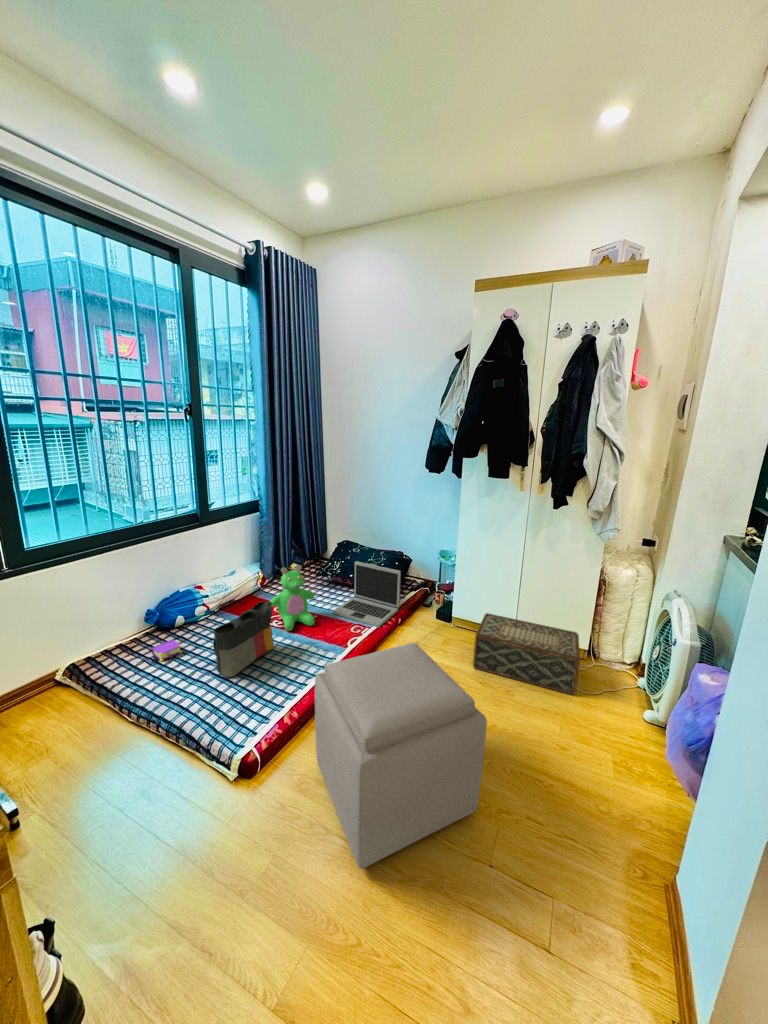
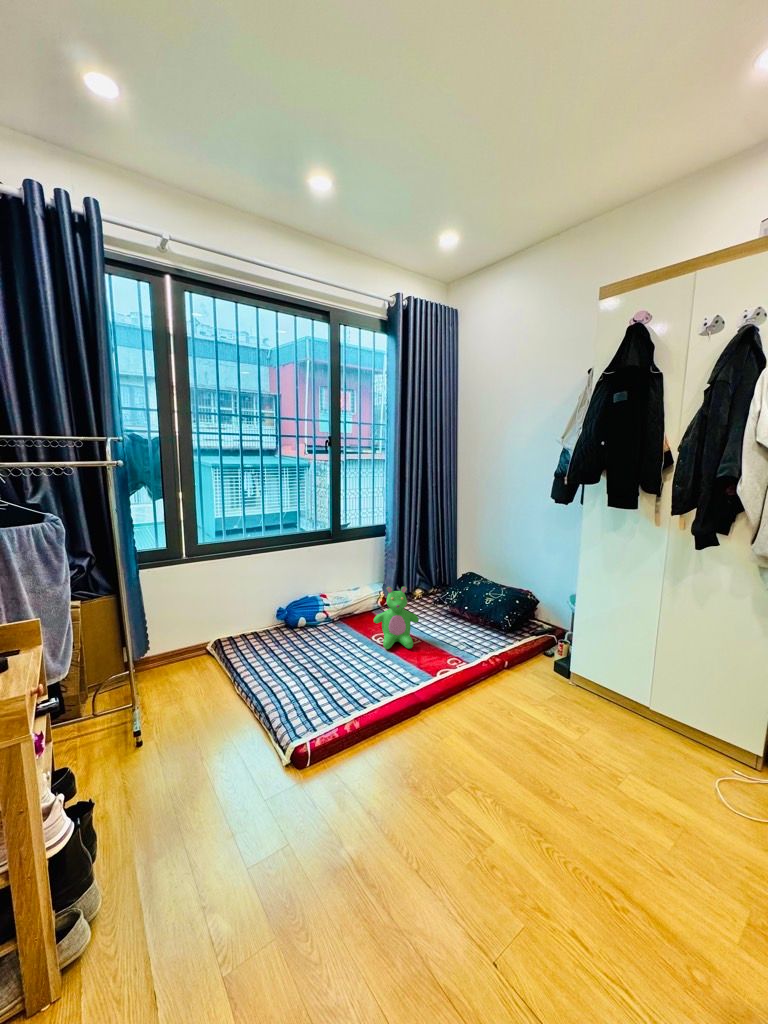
laptop: present [333,561,401,627] -> none [436,592,511,665]
tote bag: present [213,602,274,677] -> none [309,614,367,677]
woven basket: present [473,613,580,695] -> none [577,674,747,815]
book: present [152,640,182,661] -> none [263,635,304,656]
ottoman: present [315,643,487,869] -> none [348,675,514,899]

